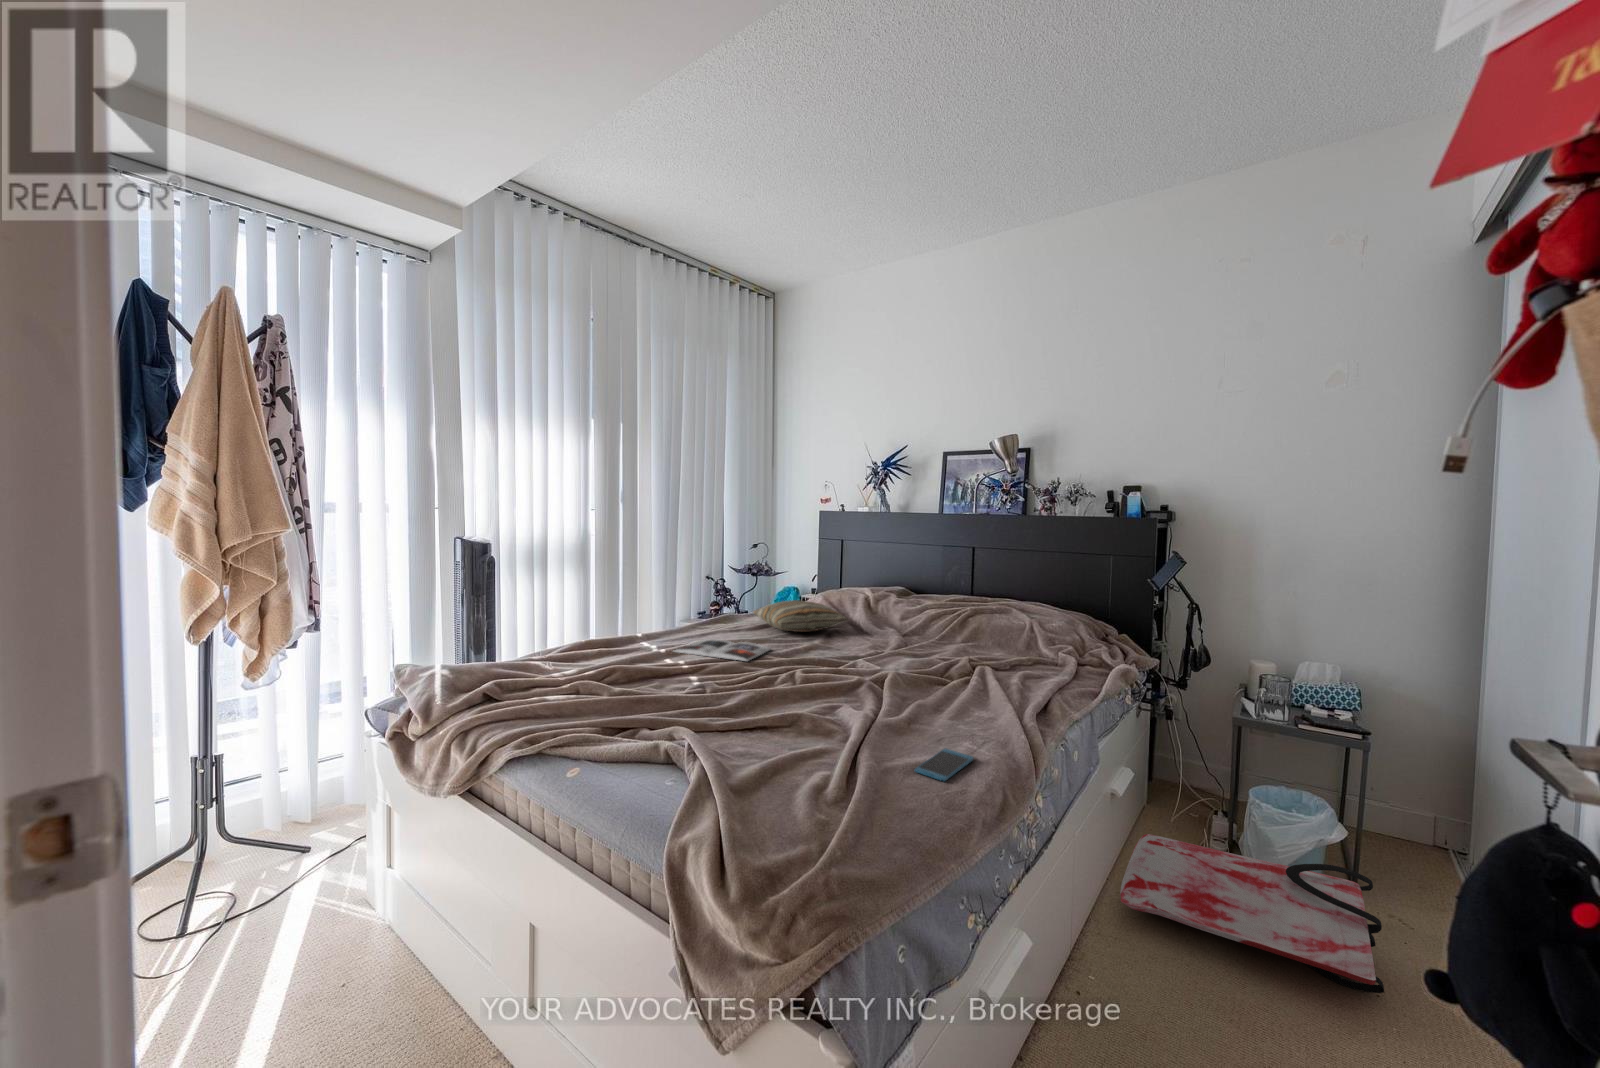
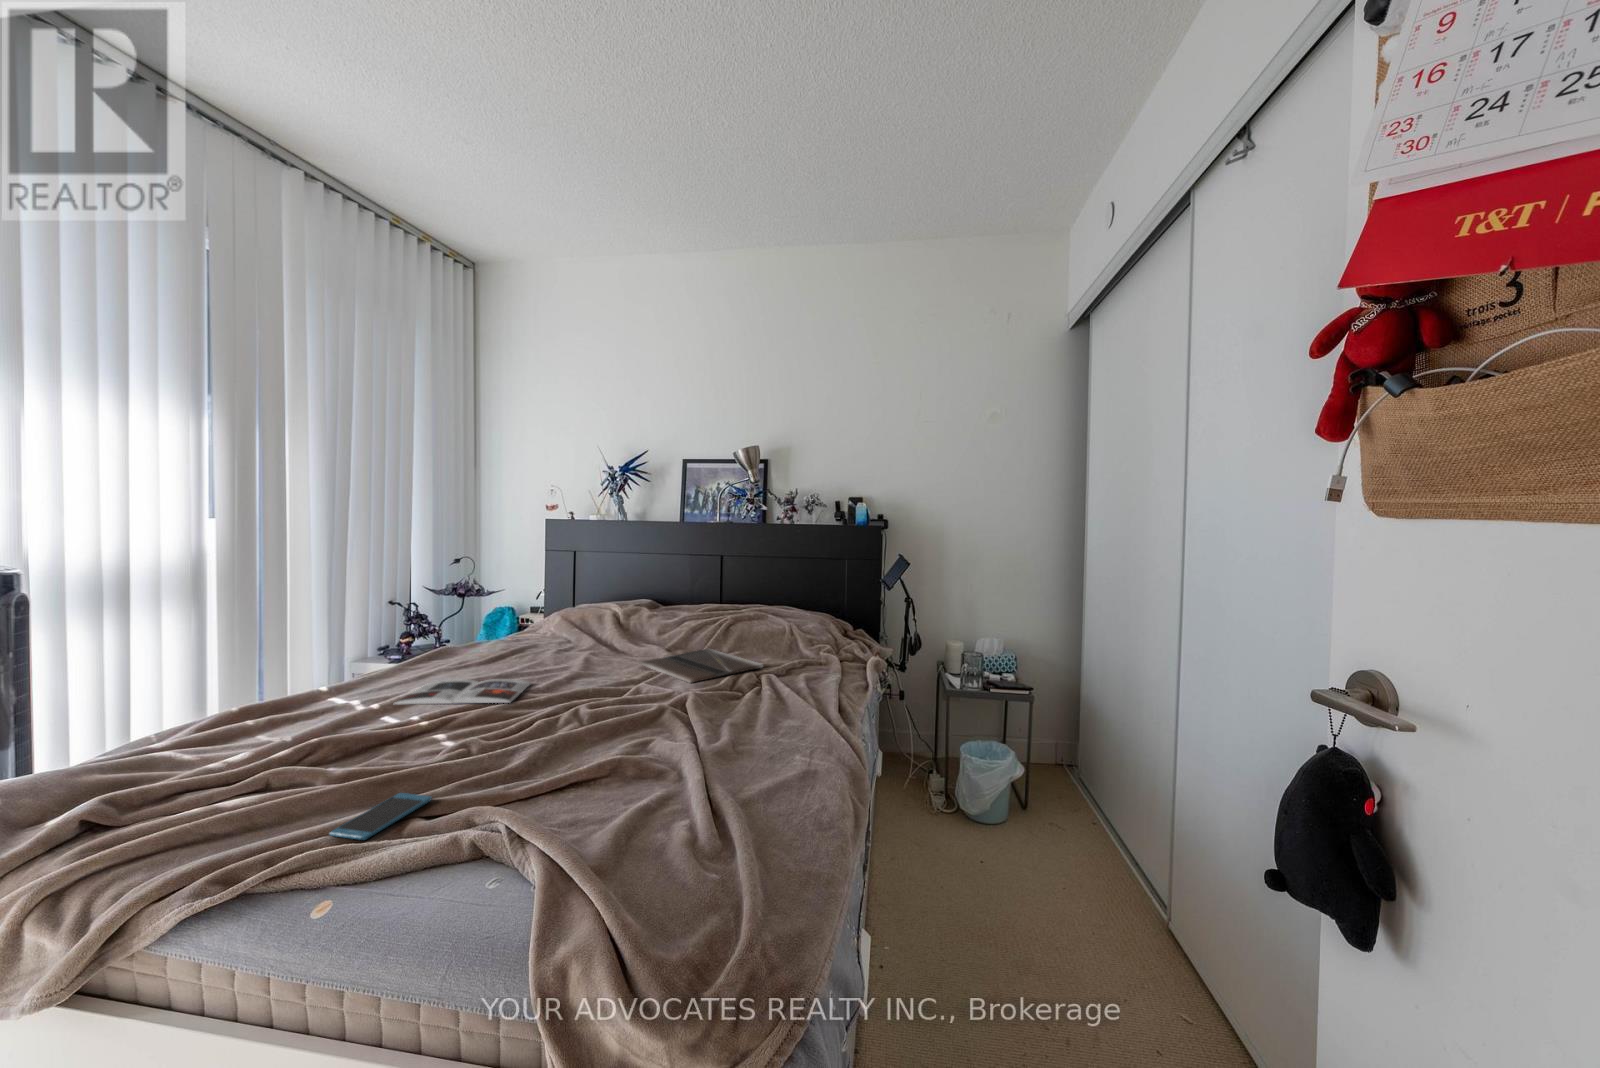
pillow: present [753,600,848,632] -> none [487,622,610,659]
laptop: none [869,638,989,666] -> present [639,649,763,683]
smartphone: present [915,749,974,781] -> present [330,793,432,840]
bag: present [1120,834,1384,993] -> none [881,789,1052,877]

